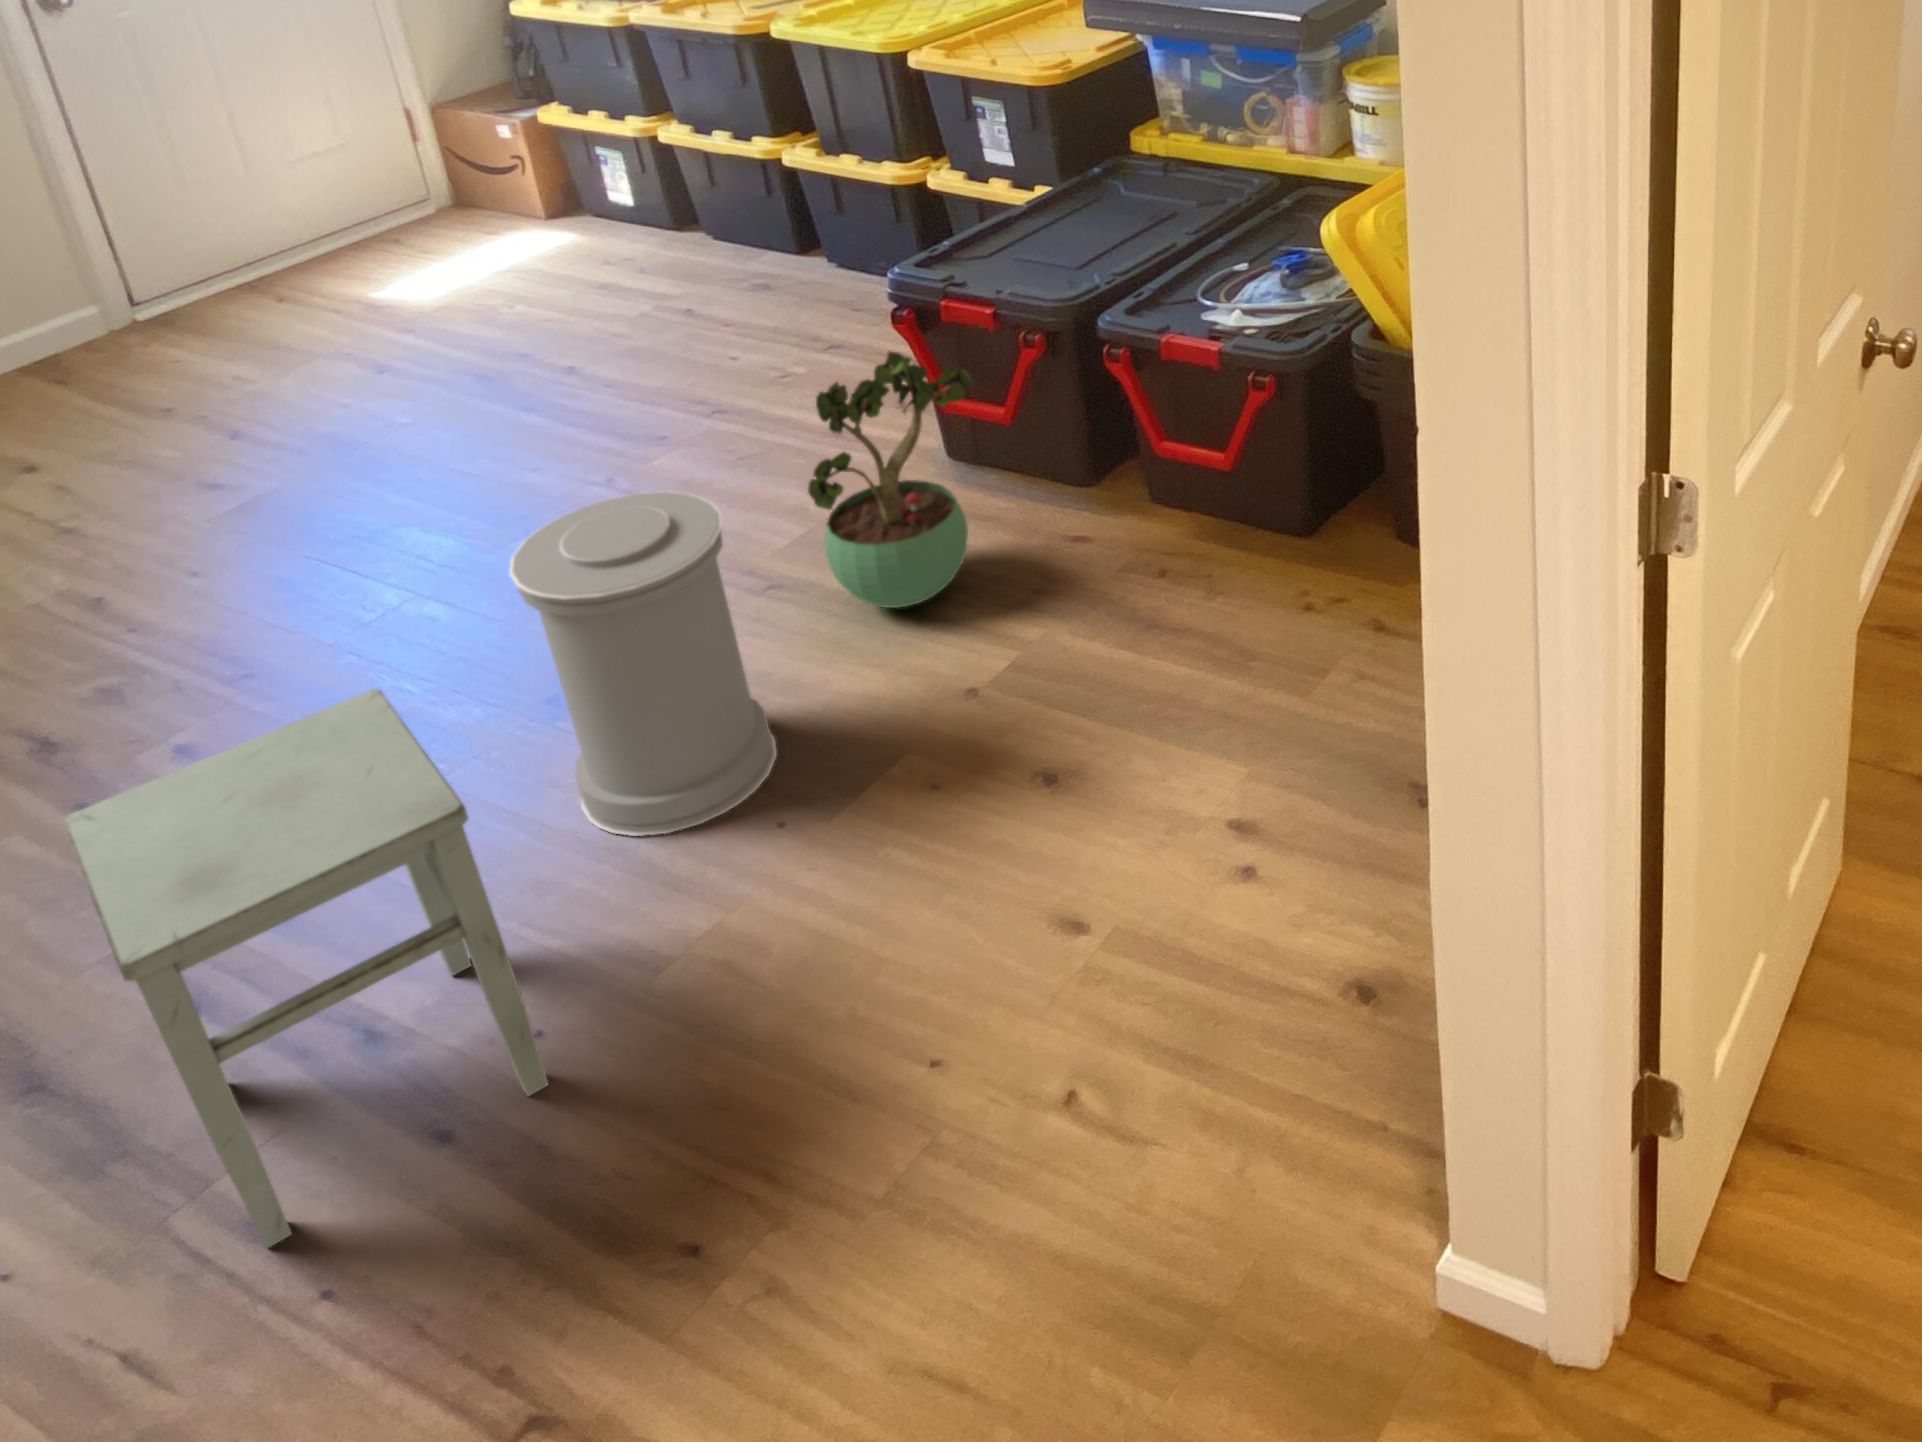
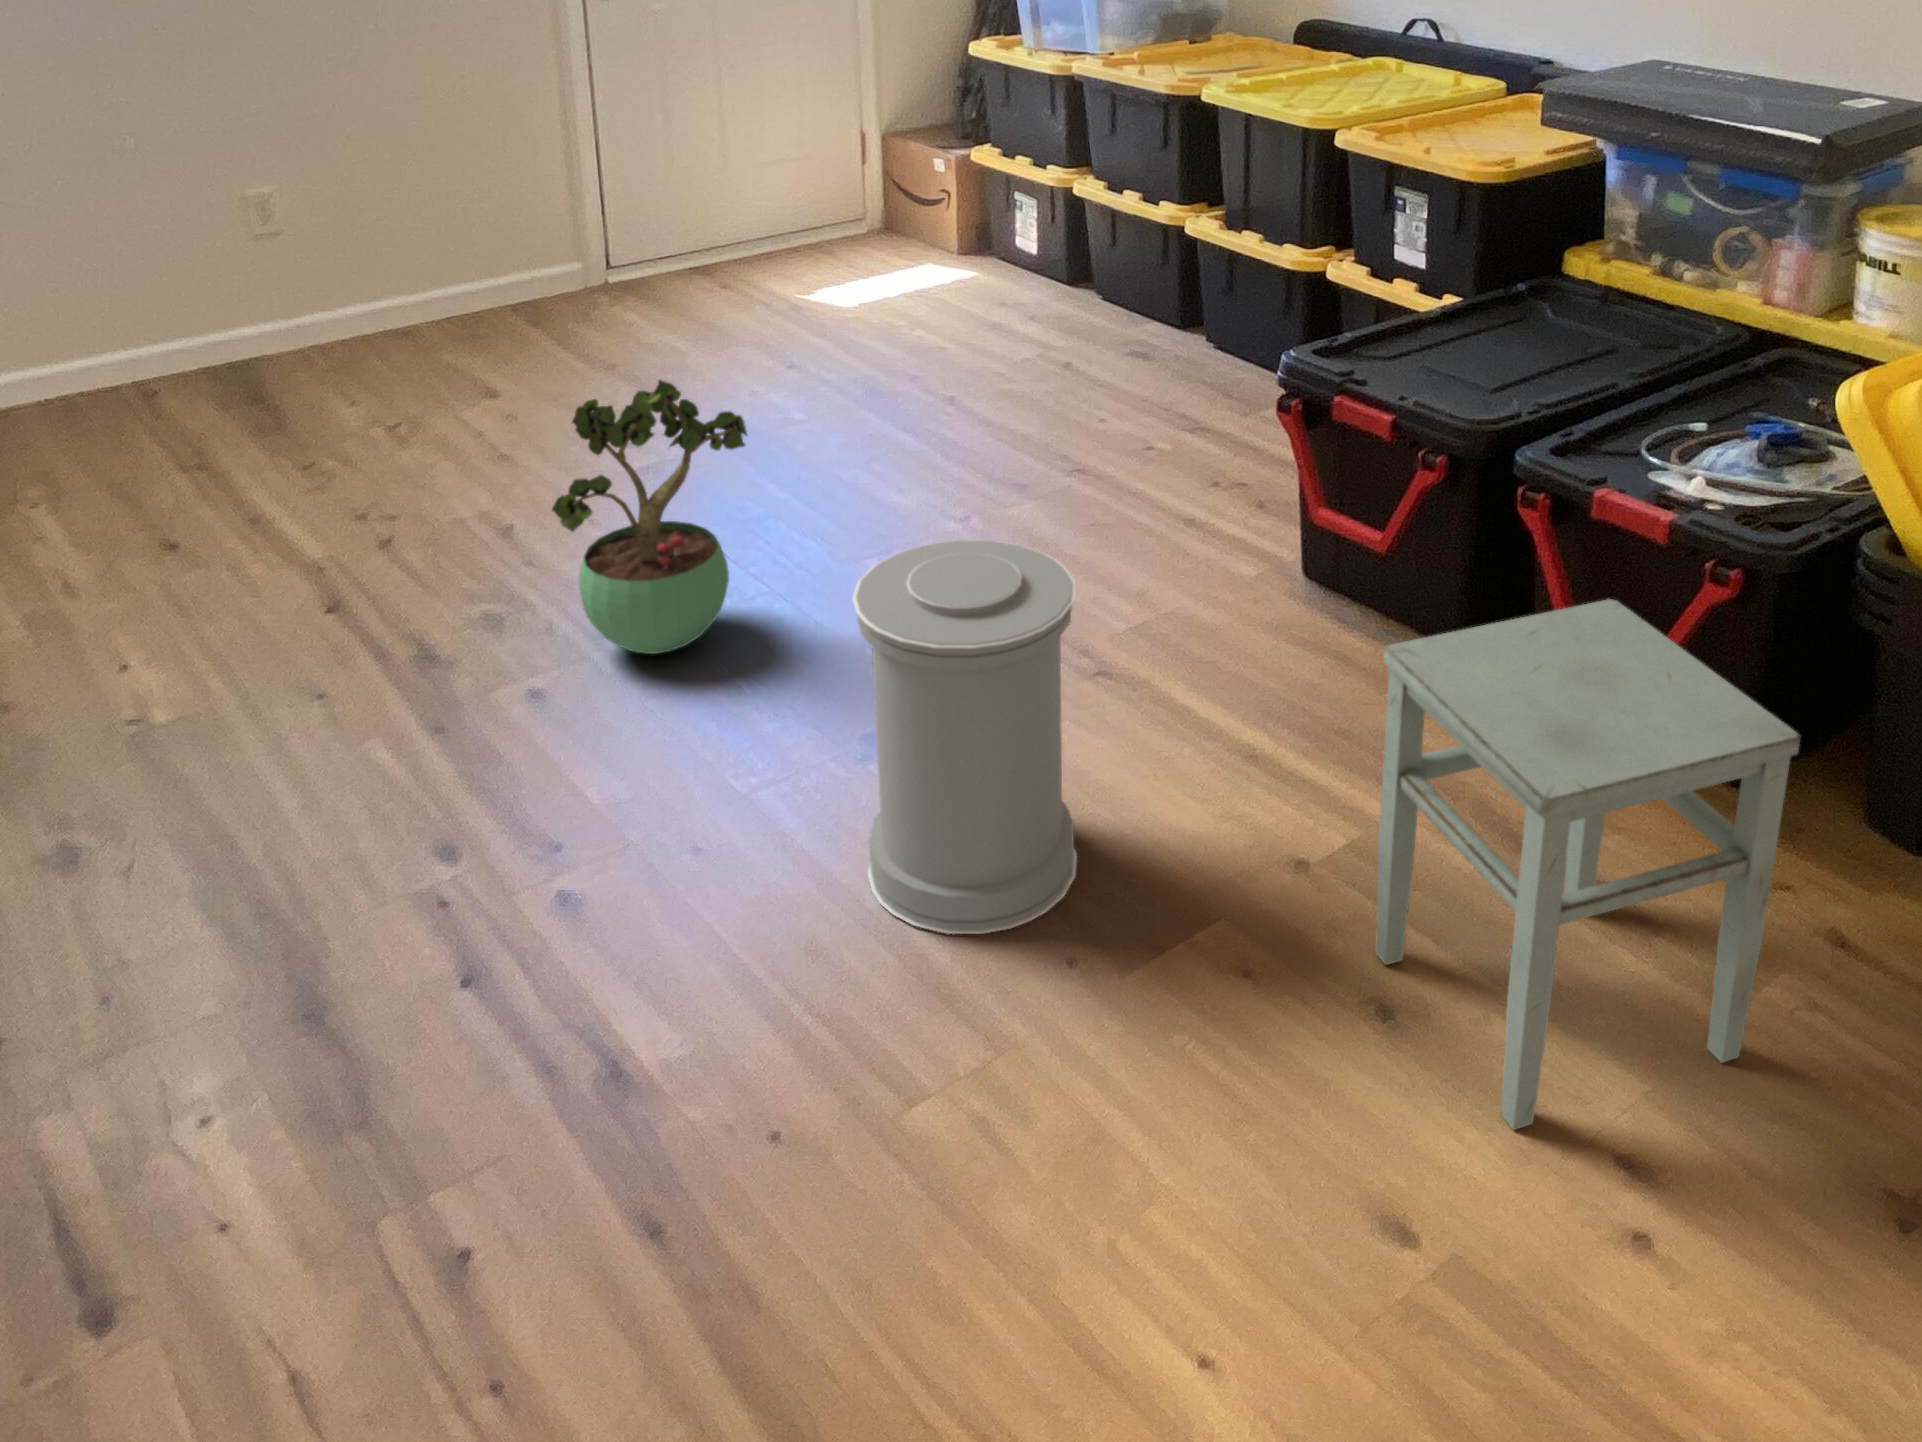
potted plant: present [808,352,973,608] -> present [552,380,747,654]
stool: present [62,689,549,1248] -> present [1375,599,1800,1130]

